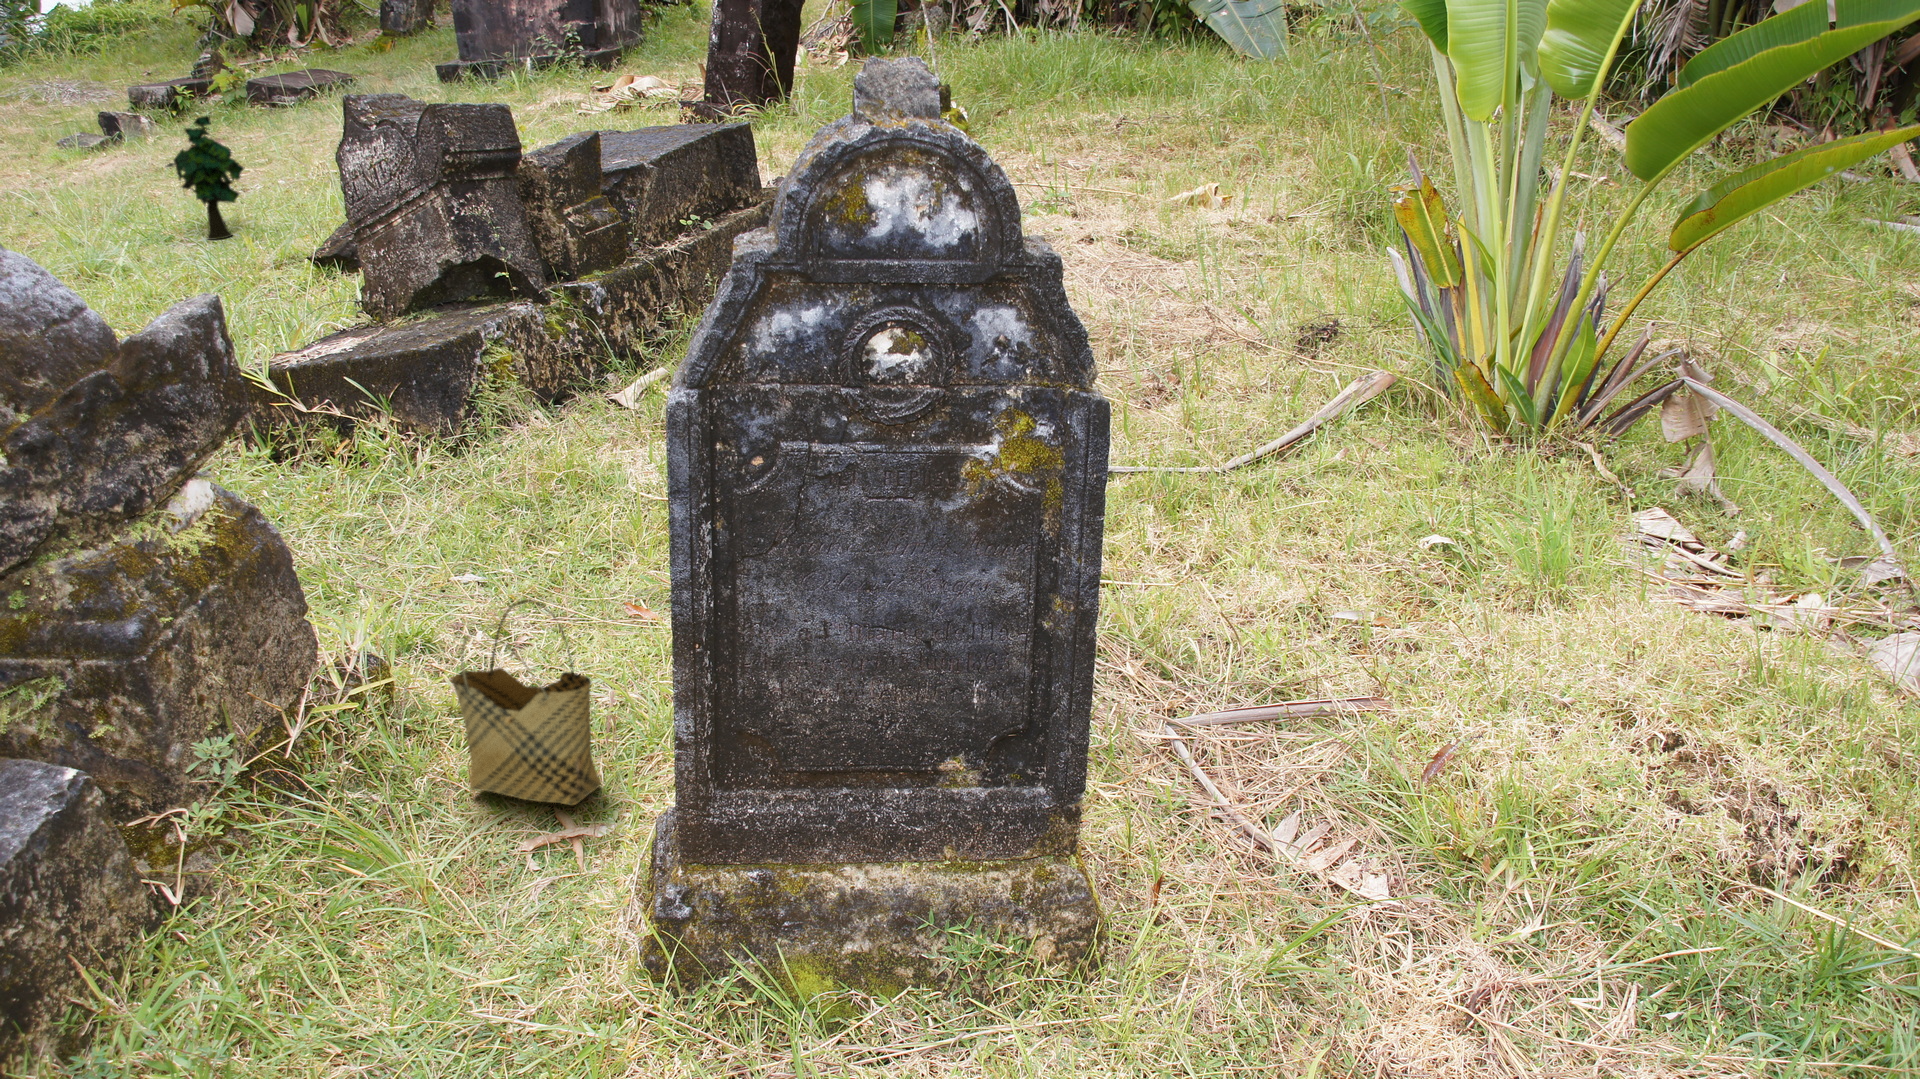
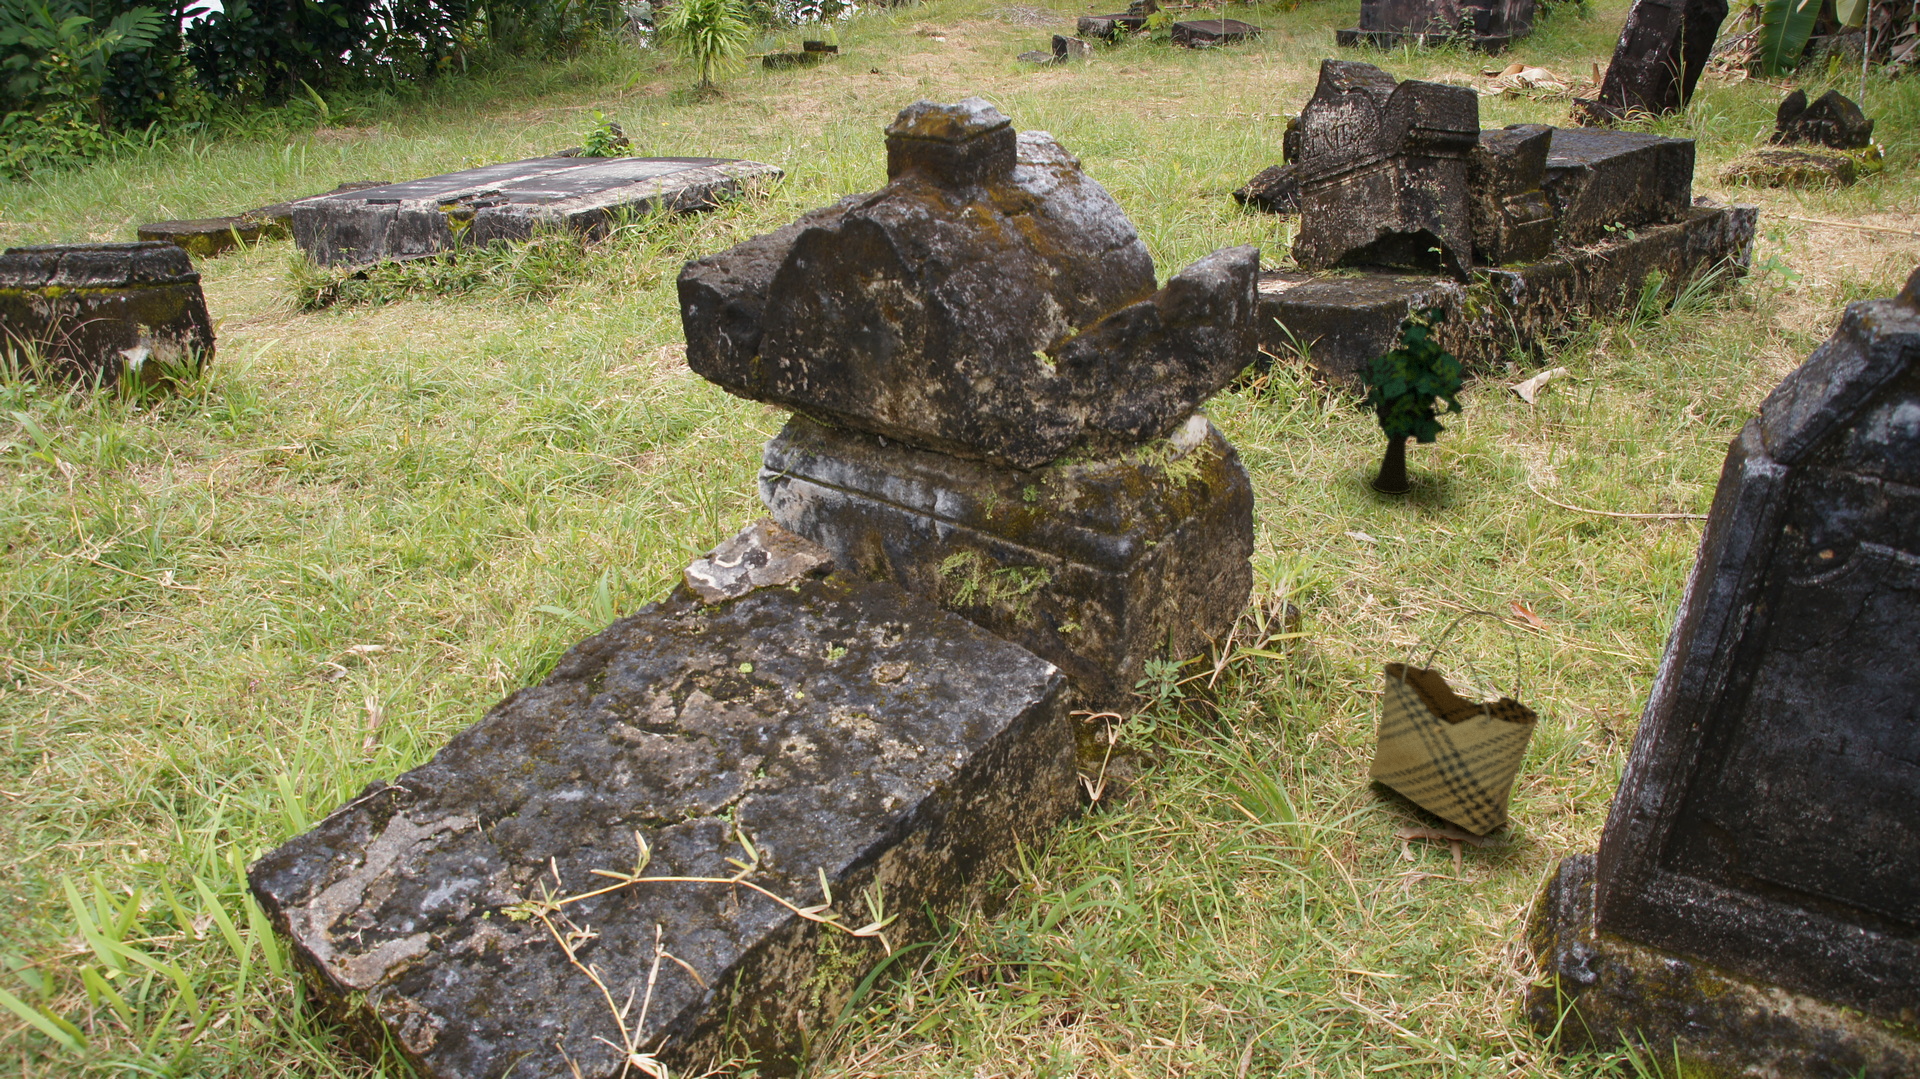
decorative plant: present [166,116,244,240] -> present [1349,306,1465,494]

